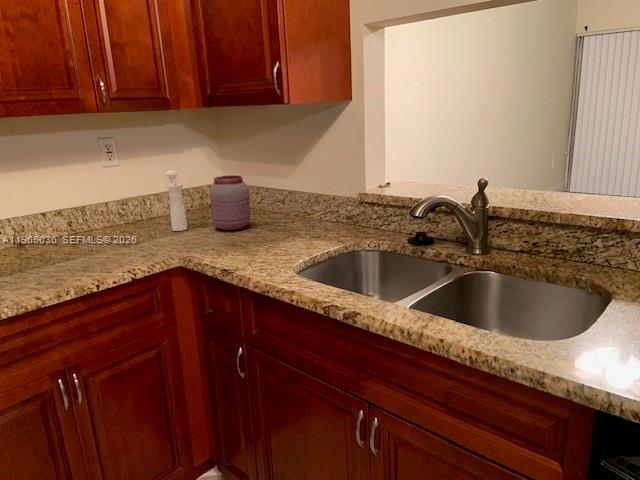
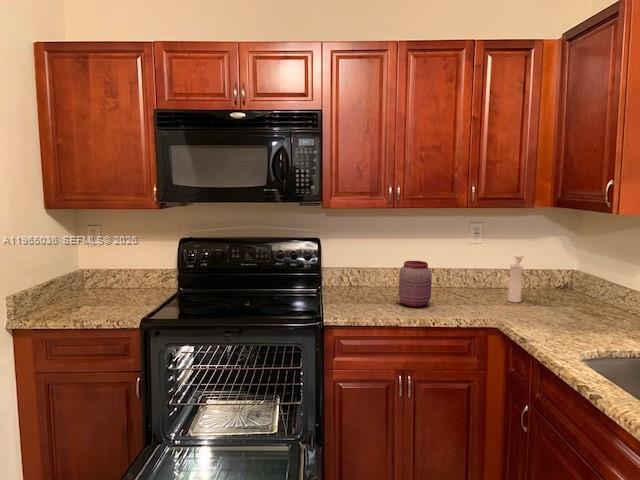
jar: present [210,175,250,230] -> present [399,261,432,307]

